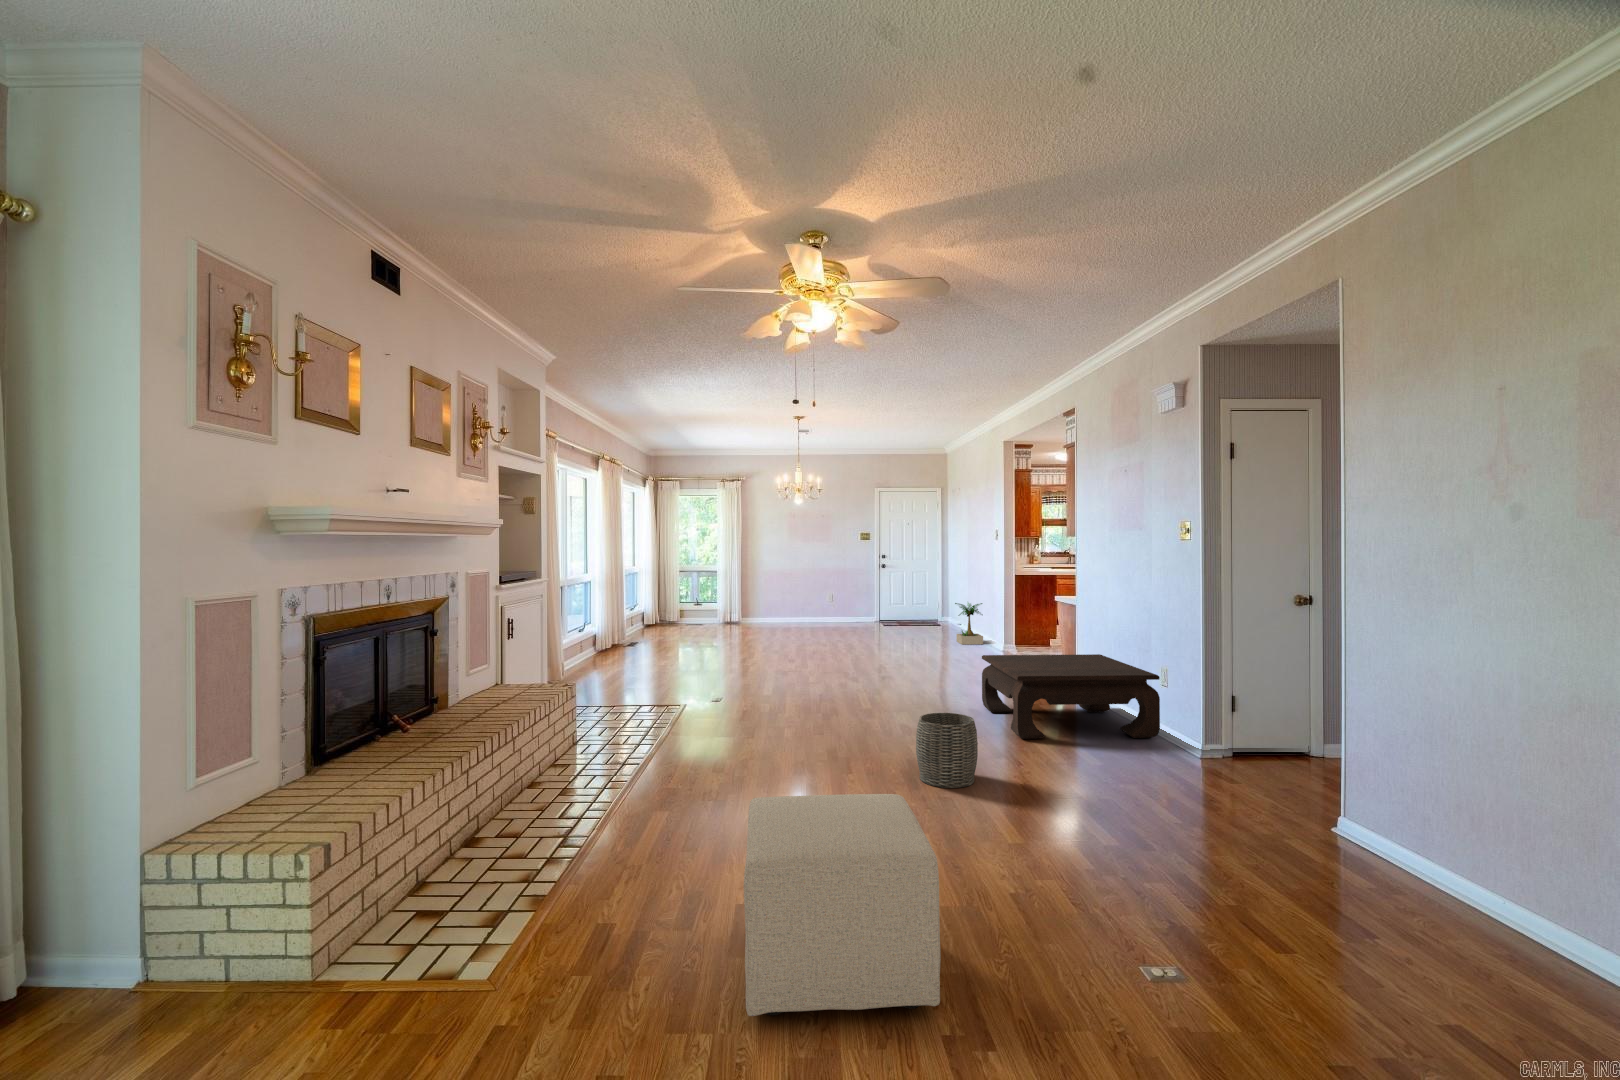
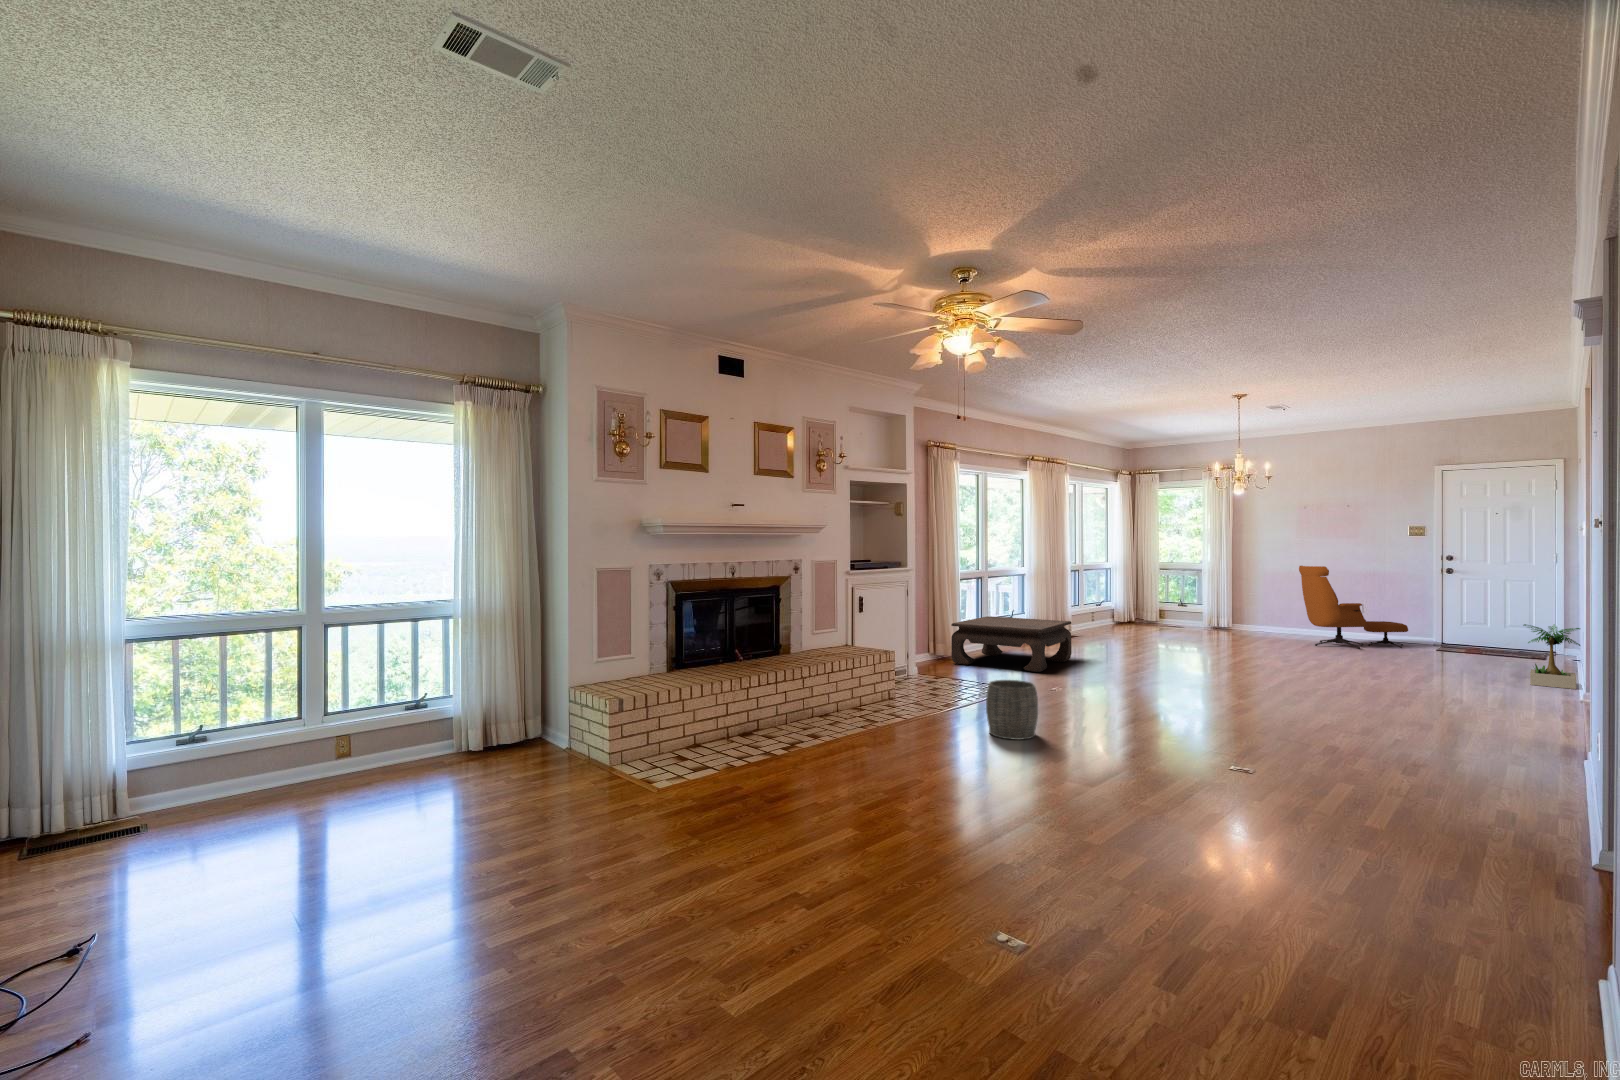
lounge chair: none [801,565,862,631] -> present [1299,566,1408,649]
coffee table: present [982,654,1160,739] -> present [951,616,1072,672]
woven basket: present [916,713,978,788] -> present [986,680,1038,740]
ottoman: present [744,794,941,1016] -> none [715,725,893,886]

